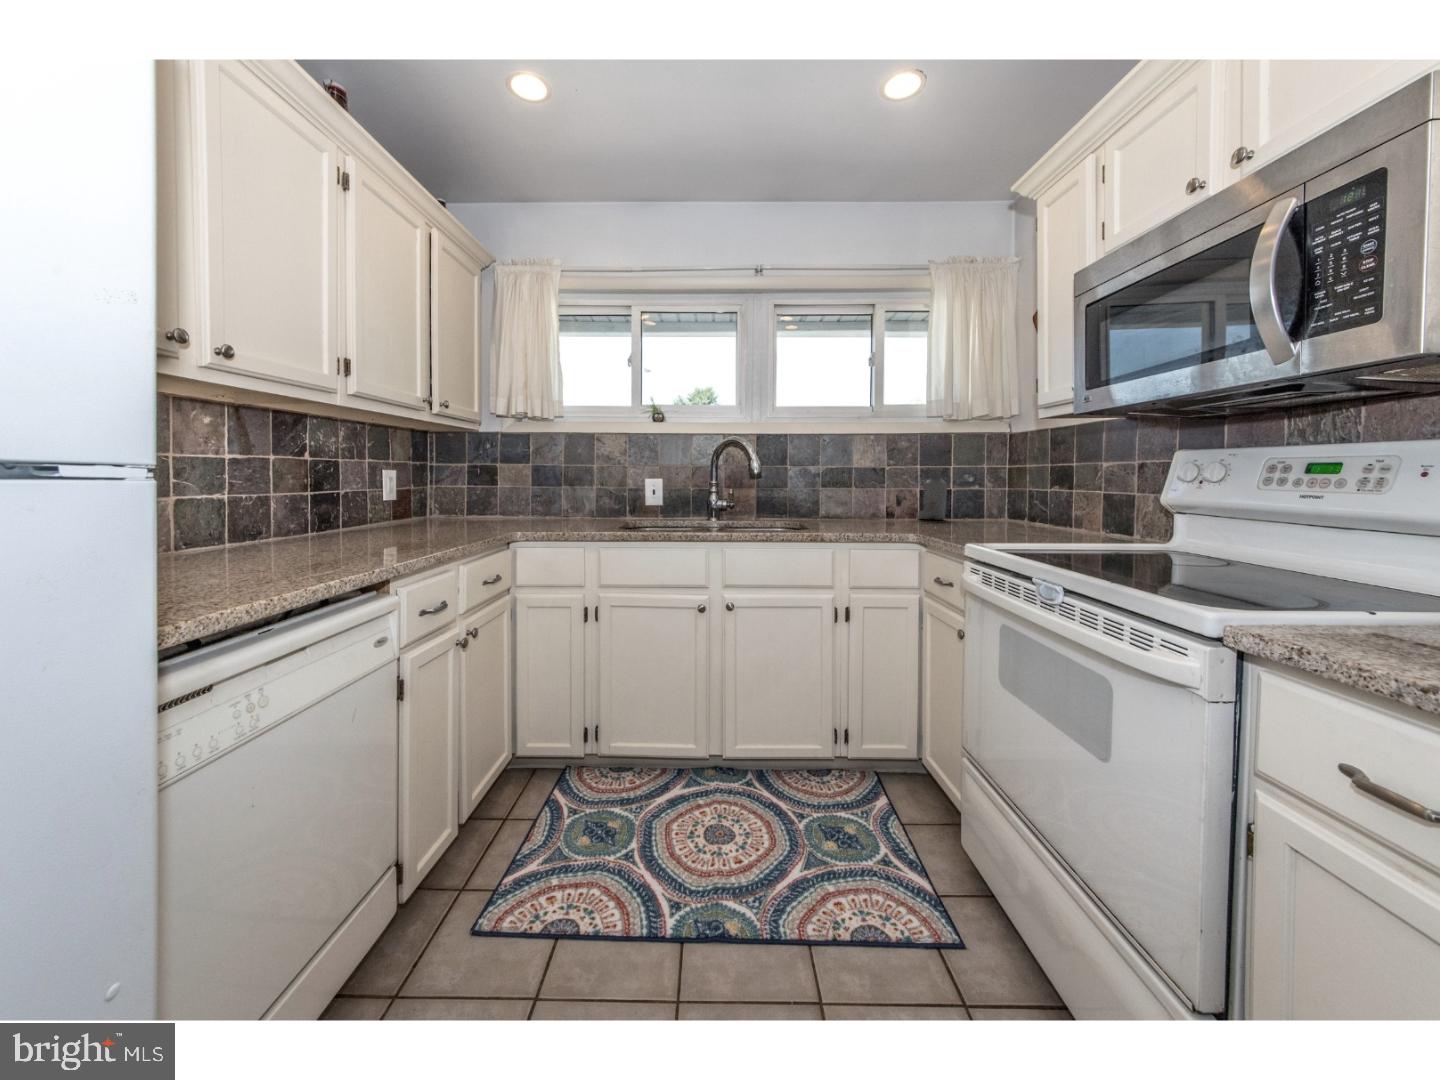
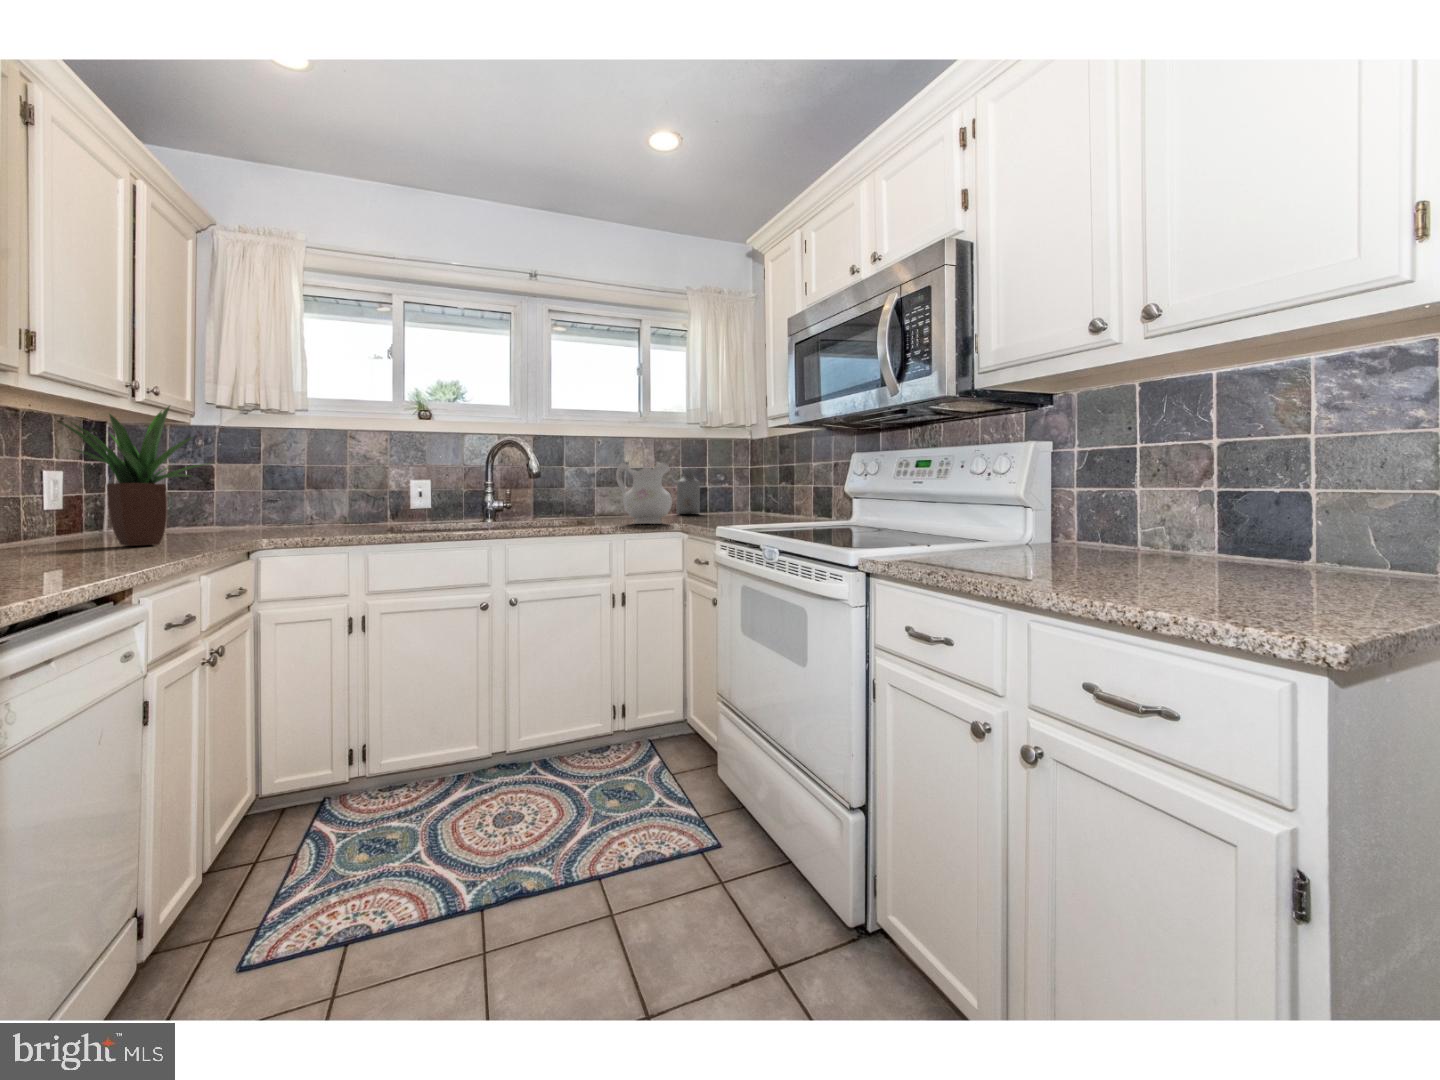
potted plant: none [381,412,492,535] -> present [60,406,210,546]
ceramic pitcher: none [851,461,914,532] -> present [616,462,672,524]

